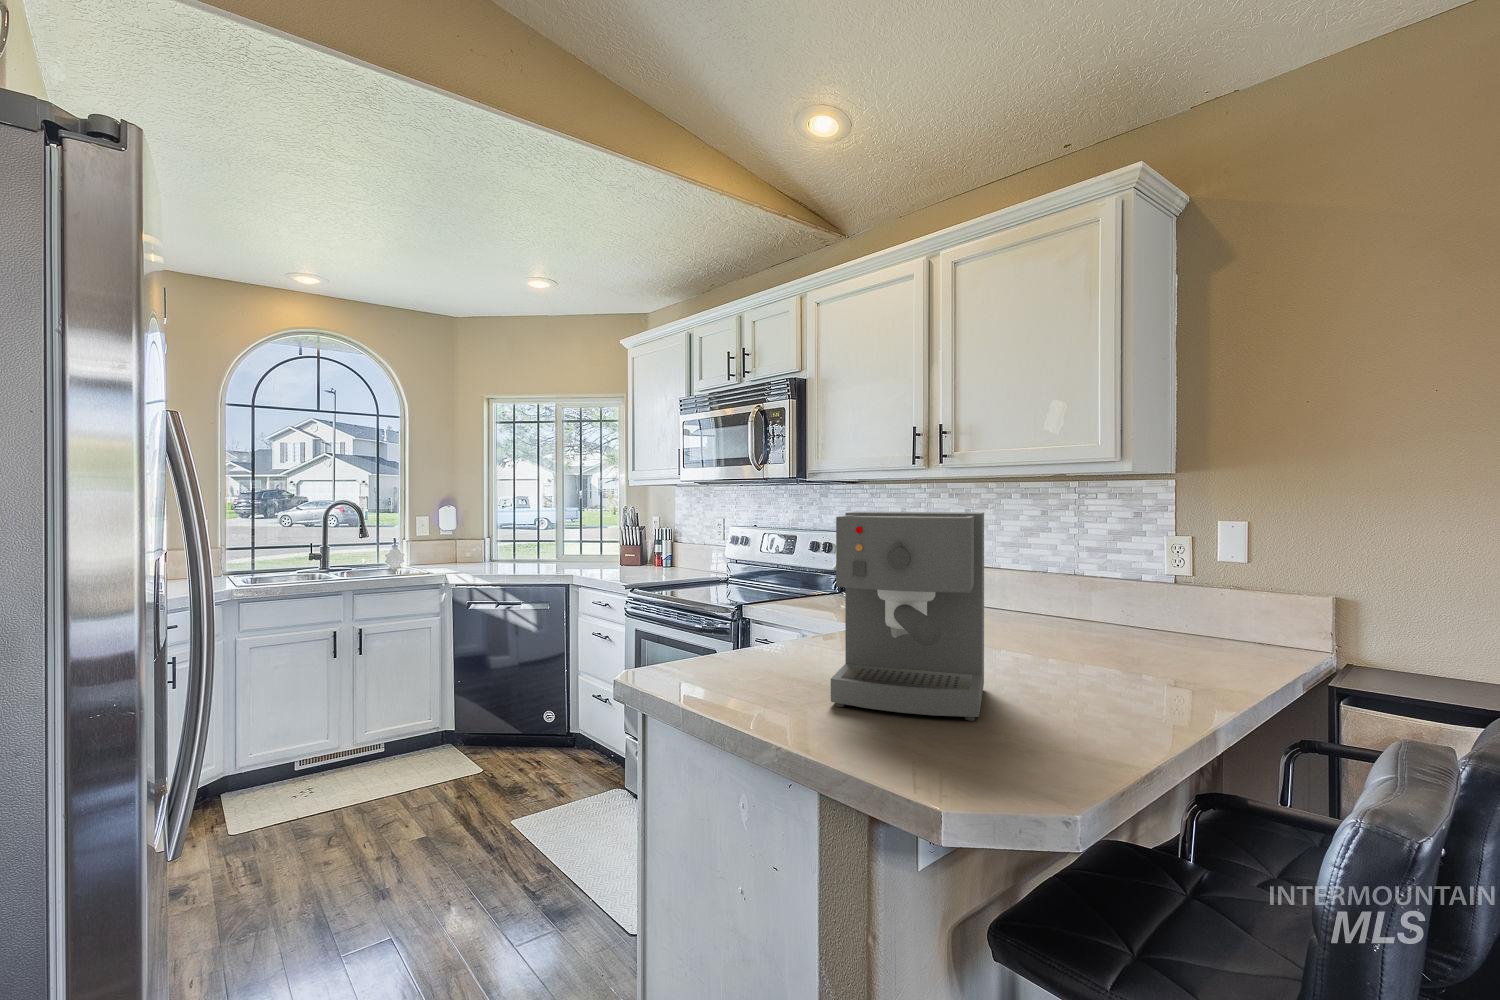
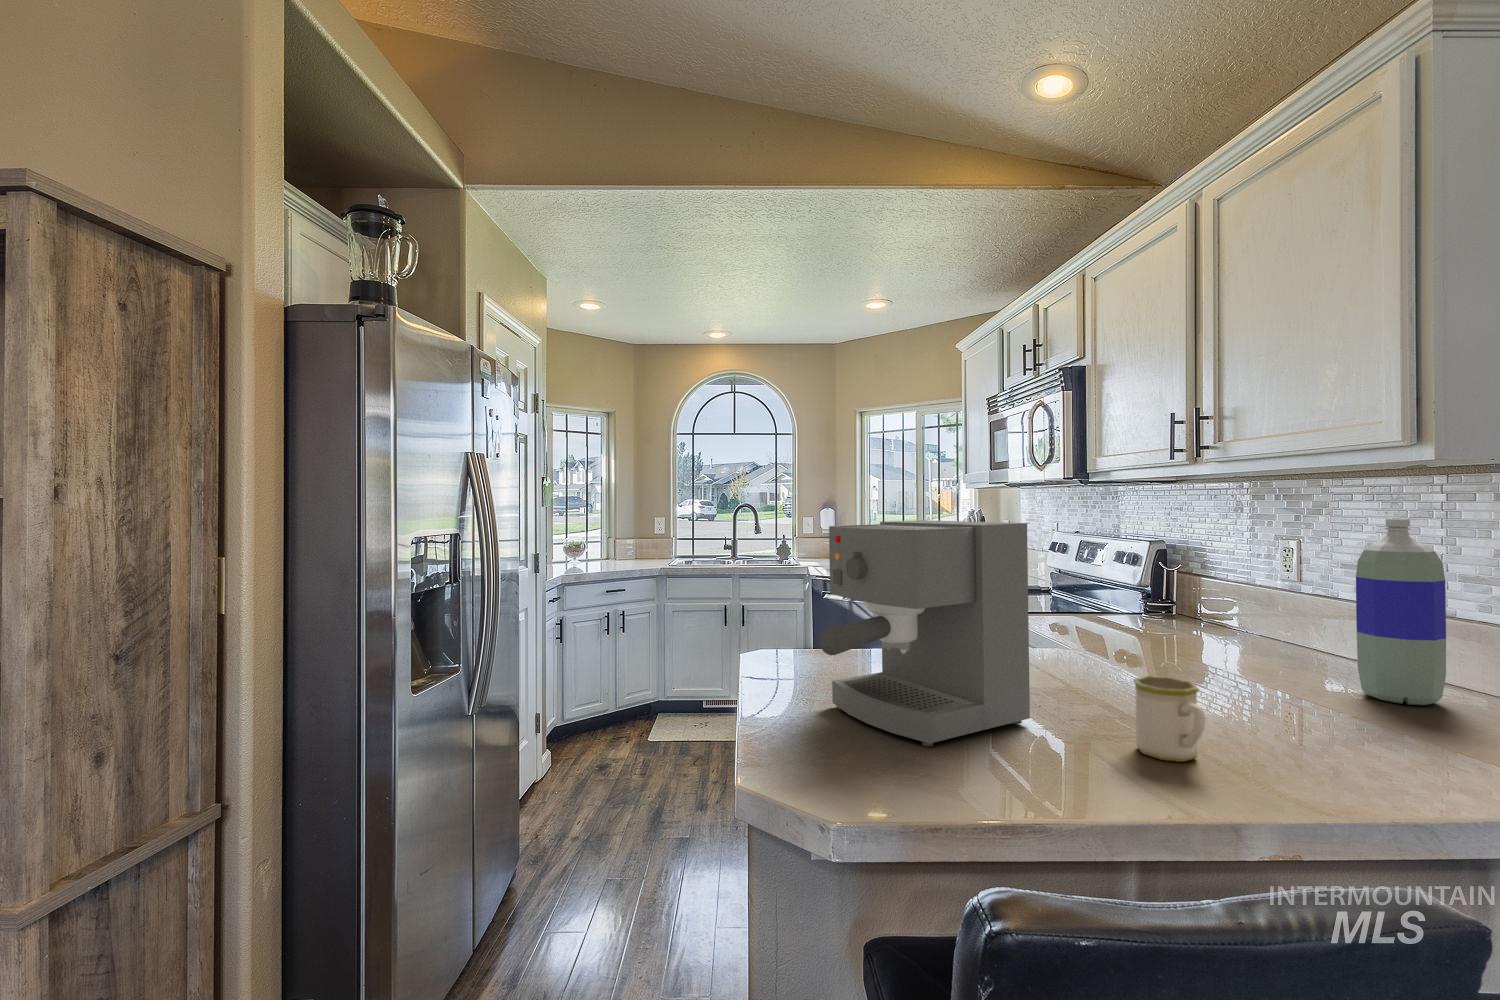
bottle: none [1061,510,1110,635] -> present [1356,519,1446,705]
mug: none [1065,631,1131,694] -> present [1133,676,1205,762]

